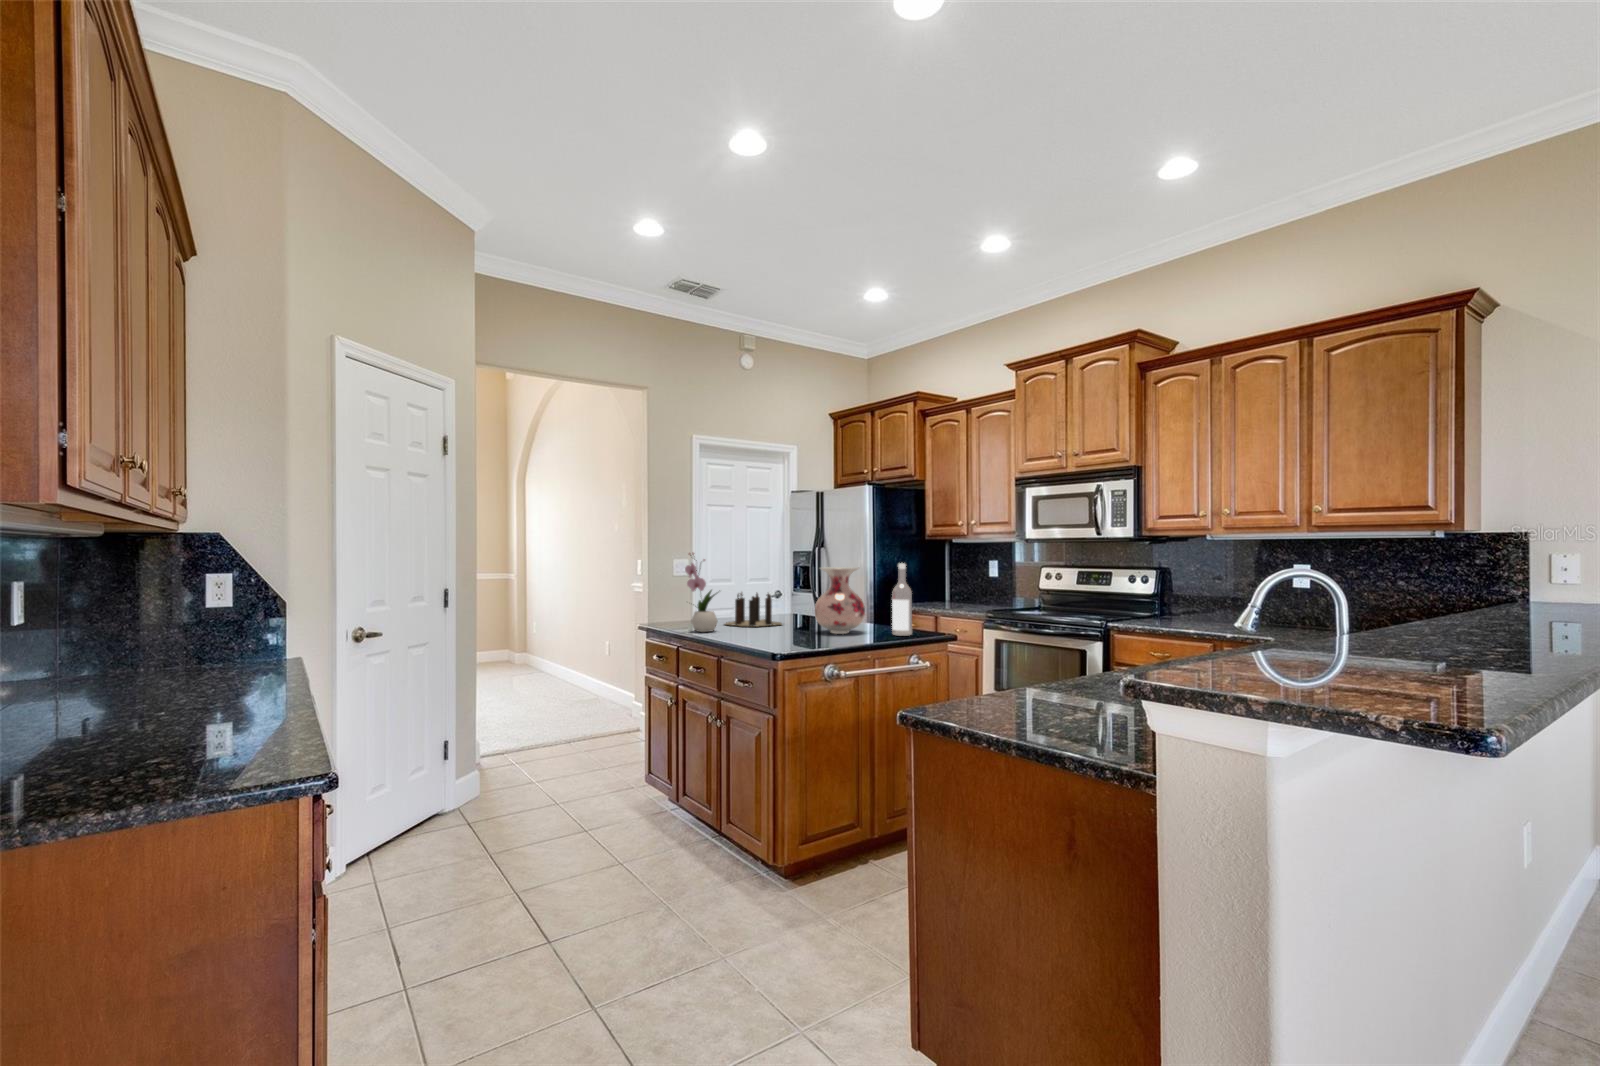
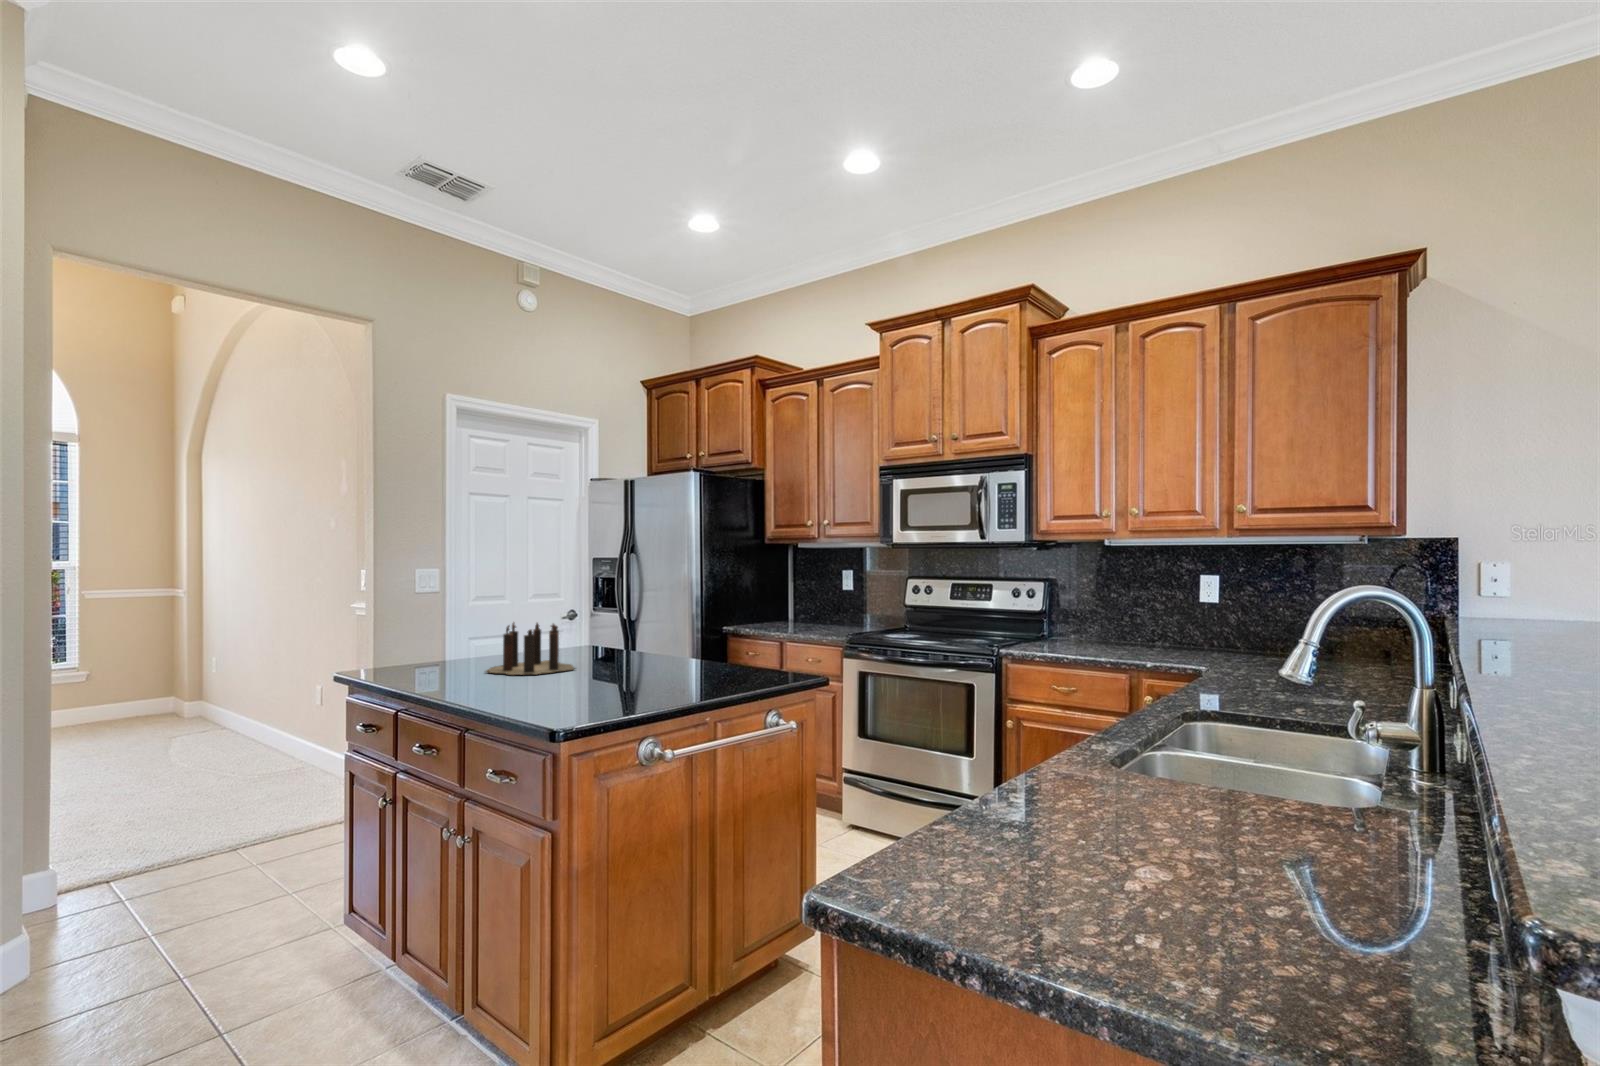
flower arrangement: present [685,553,718,632] -> none [420,568,480,689]
wine bottle: present [892,563,912,636] -> none [734,582,762,685]
vase: present [815,567,865,634] -> none [621,587,695,684]

